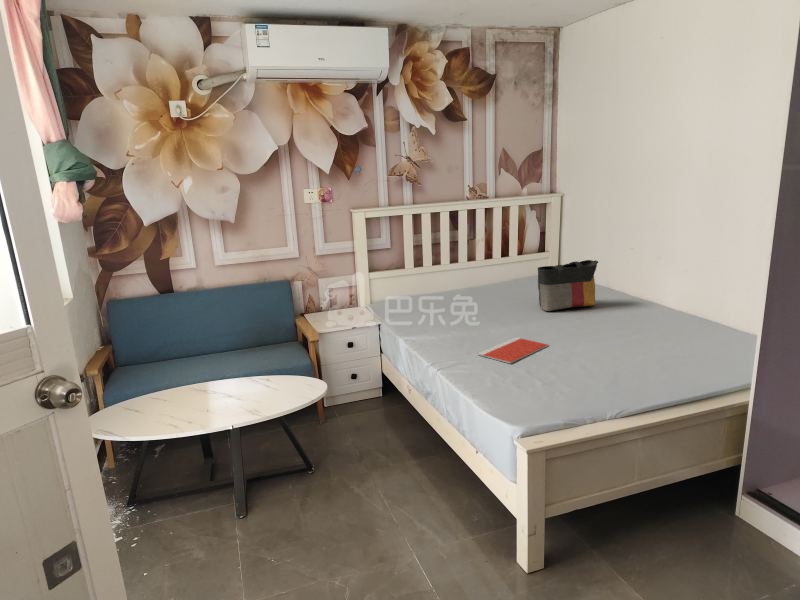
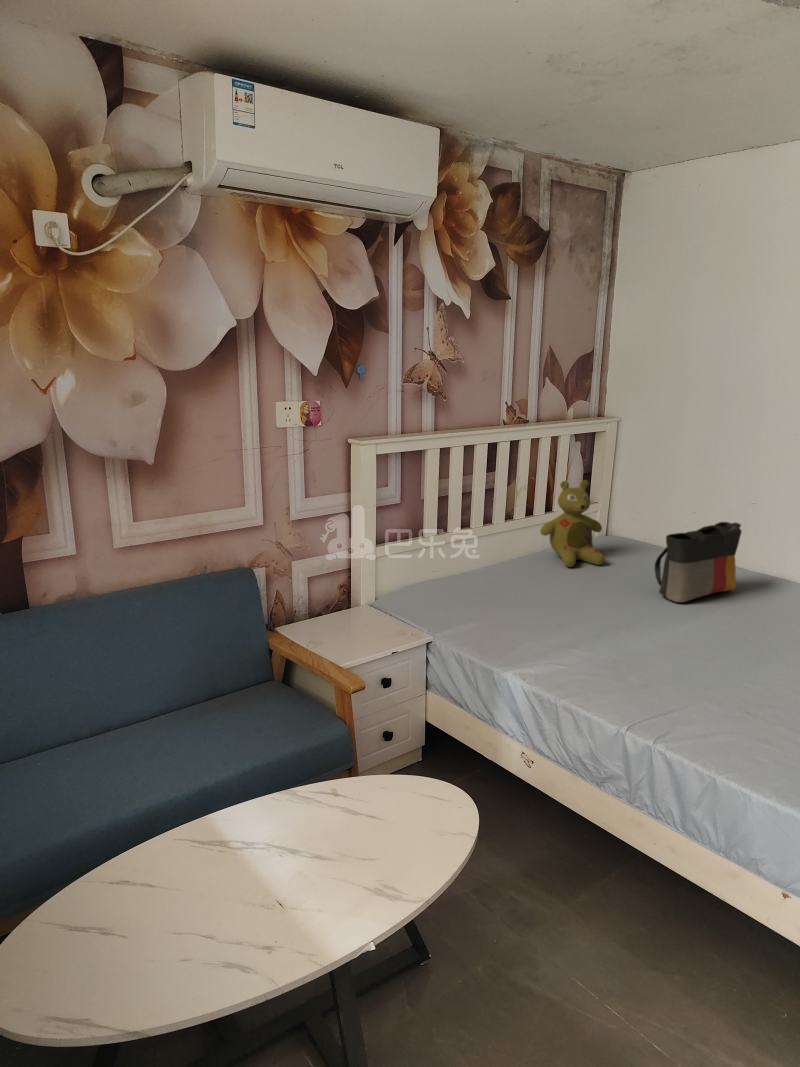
stuffed bear: none [492,235,536,291] -> present [540,480,605,567]
notebook: present [478,337,548,363] -> none [688,658,769,718]

